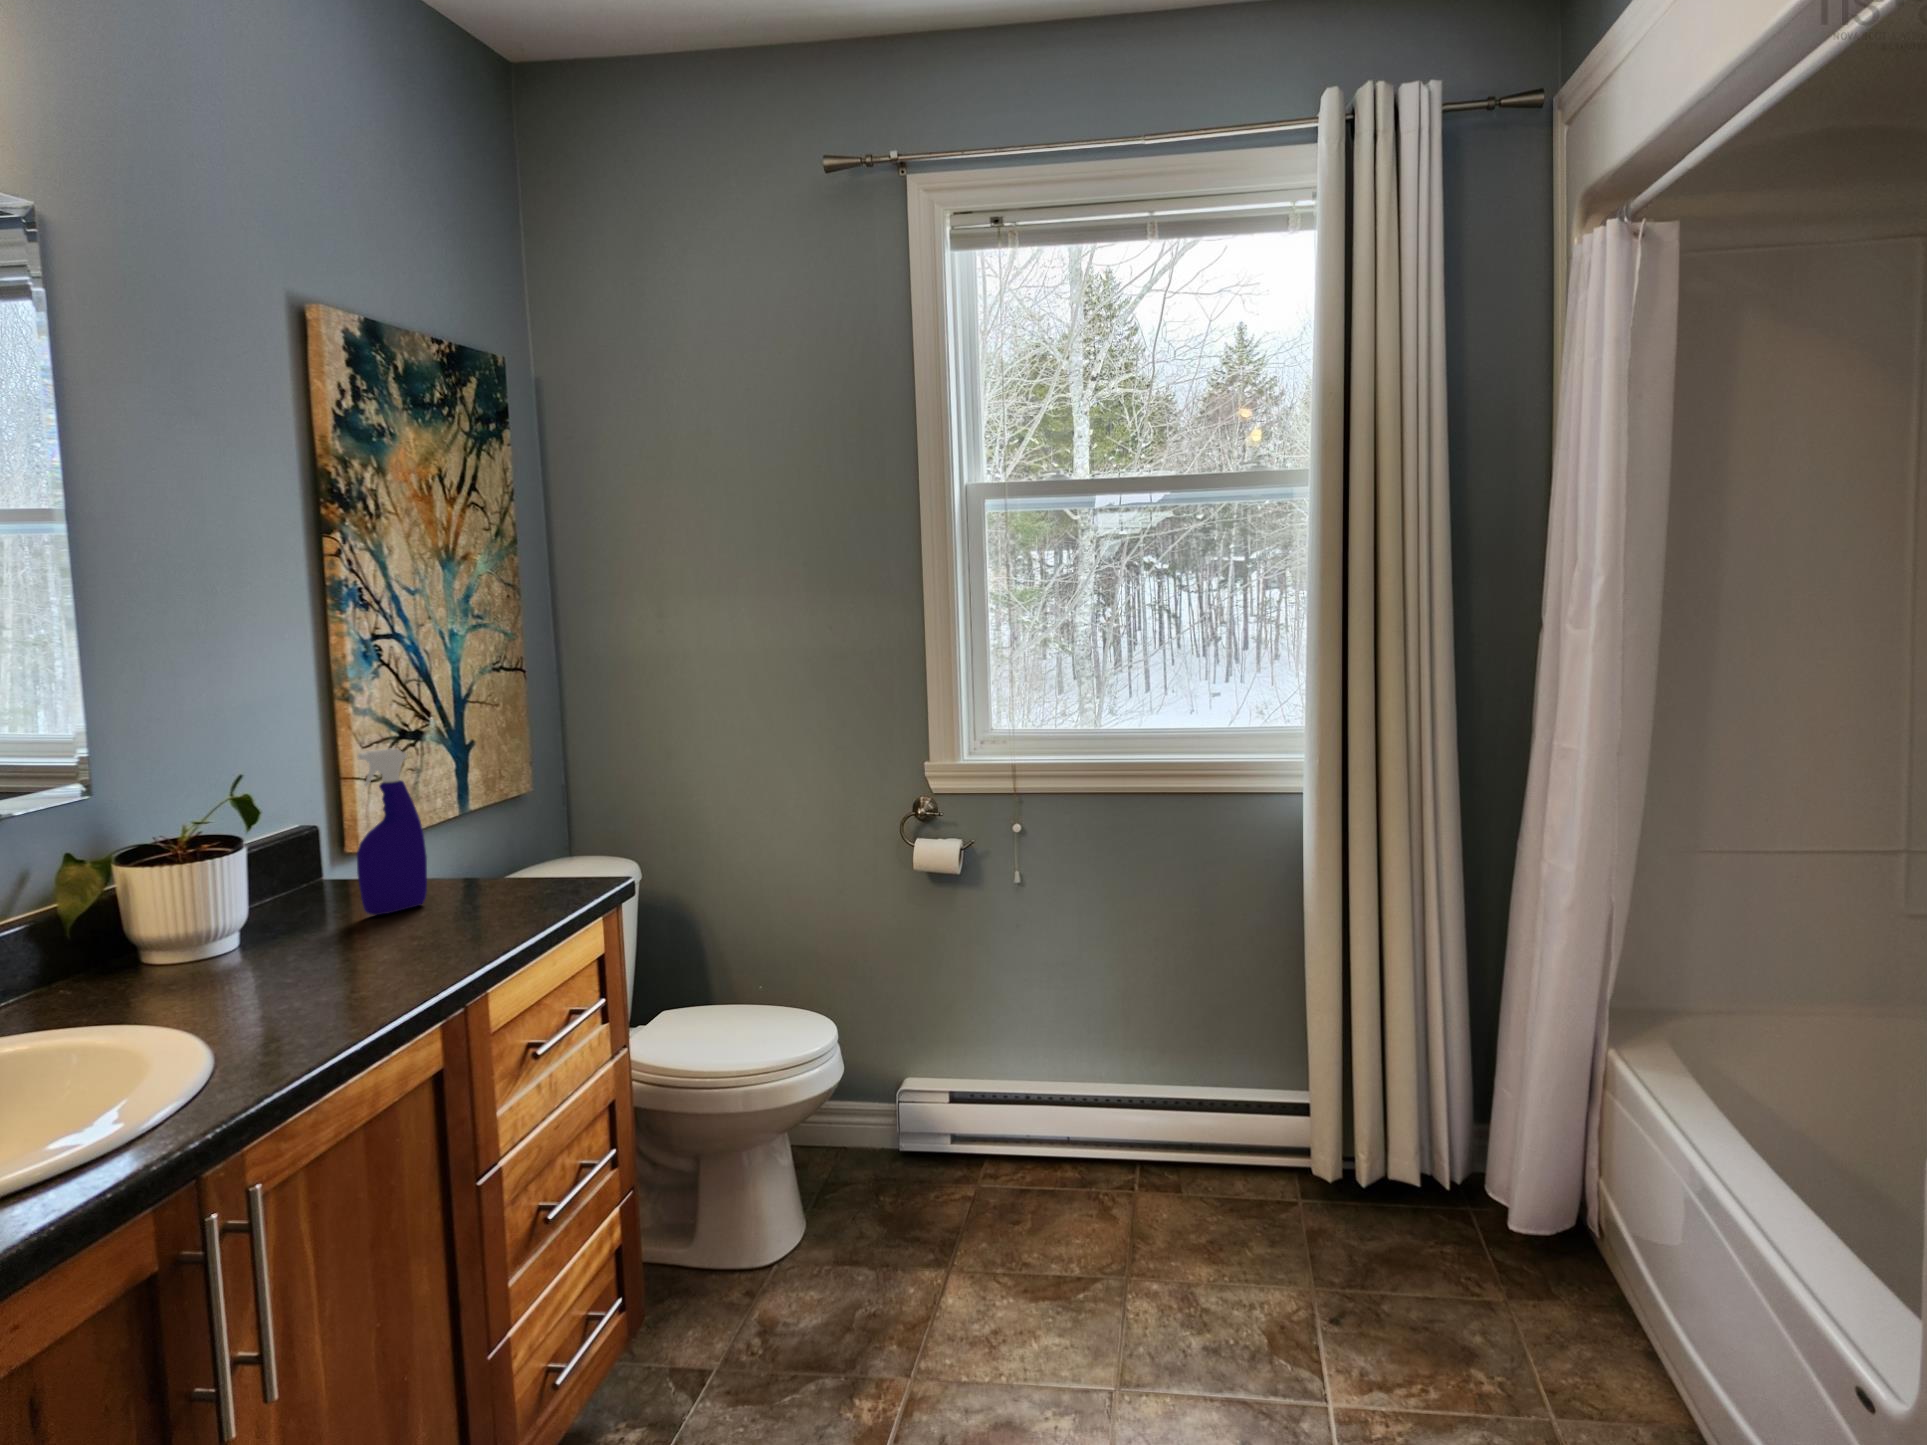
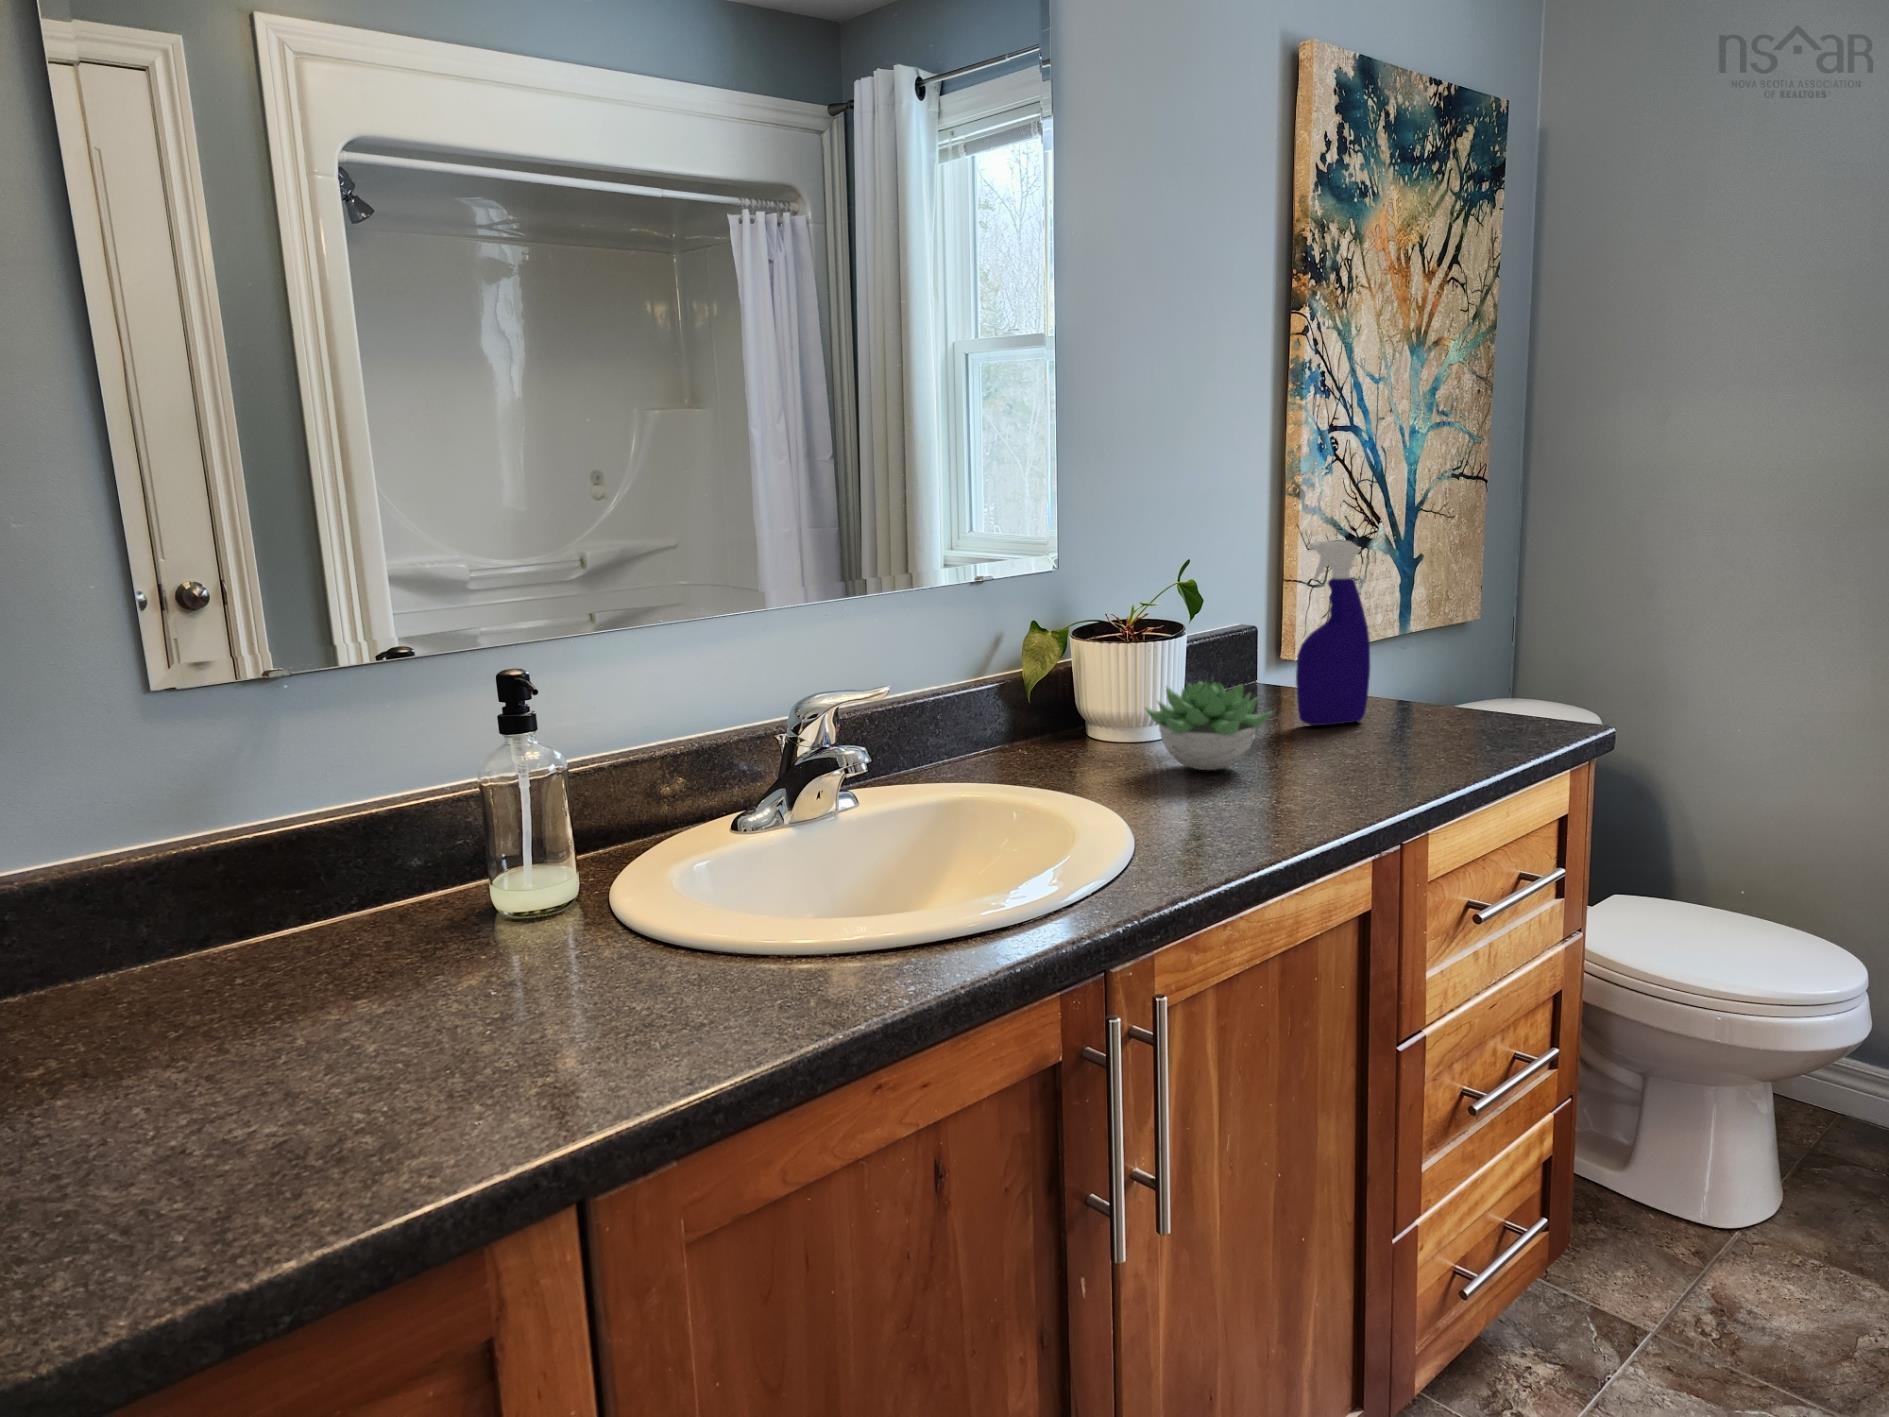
succulent plant: none [203,891,336,976] -> present [1145,681,1272,770]

